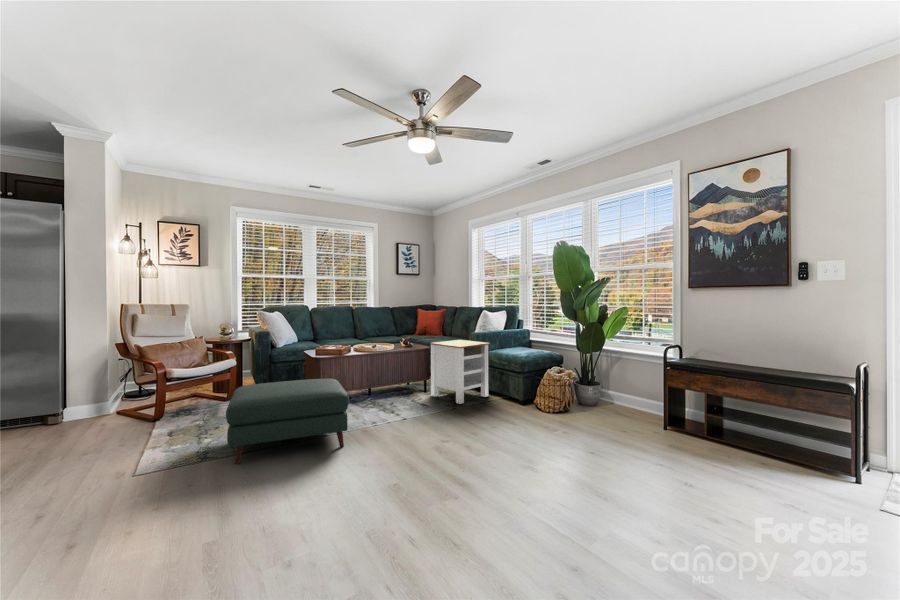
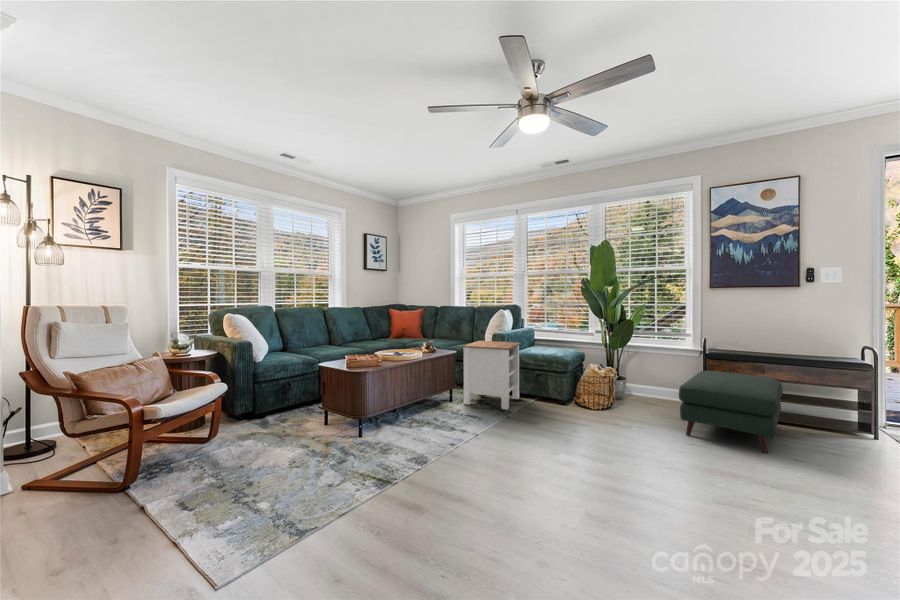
ottoman: present [226,378,349,464] -> present [679,371,783,453]

